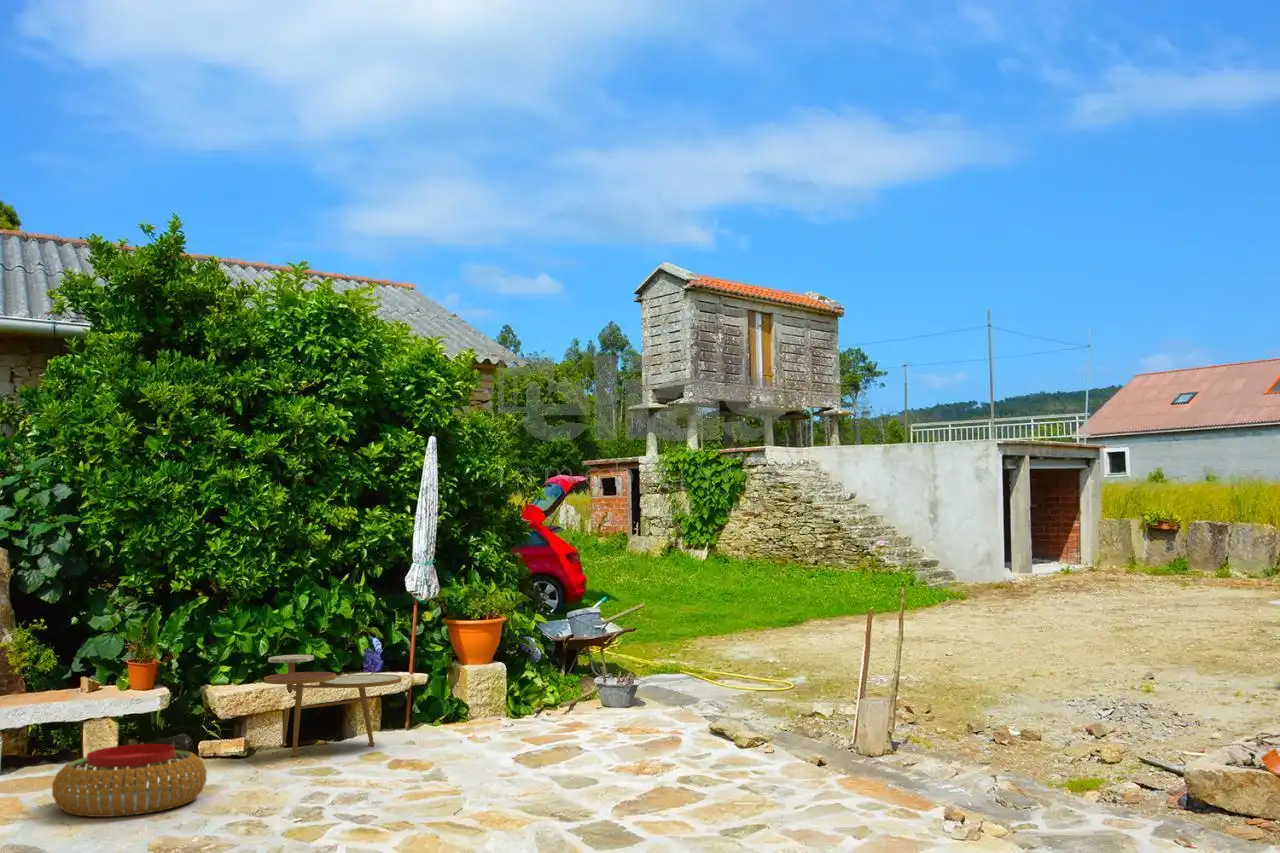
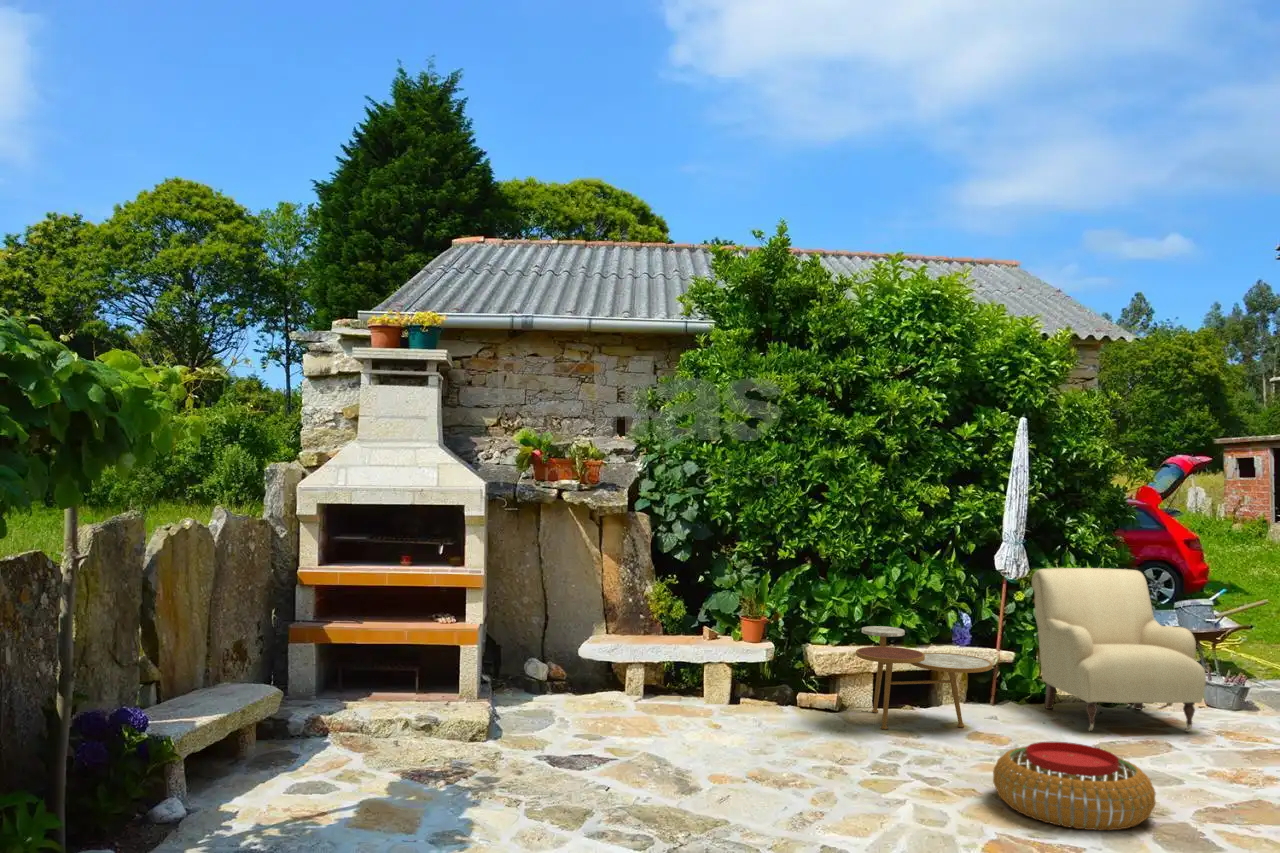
chair: none [439,581,589,734] -> present [1032,568,1206,732]
pouf: present [52,744,207,817] -> present [993,742,1156,830]

